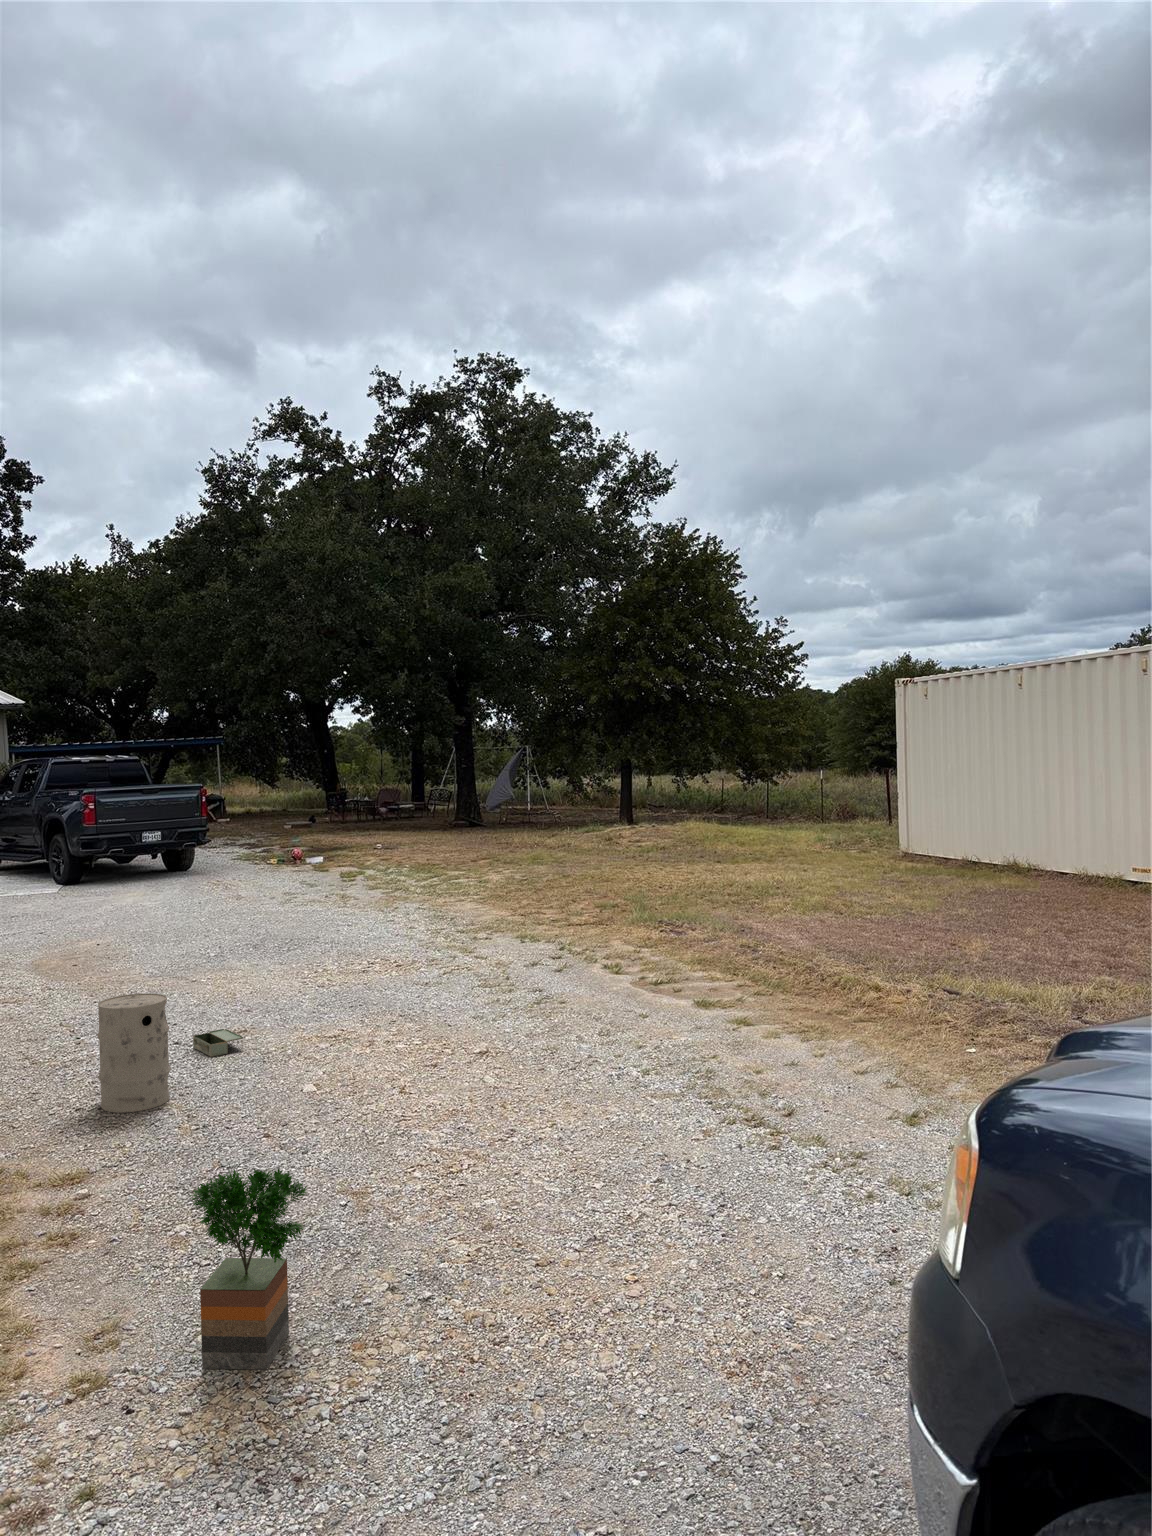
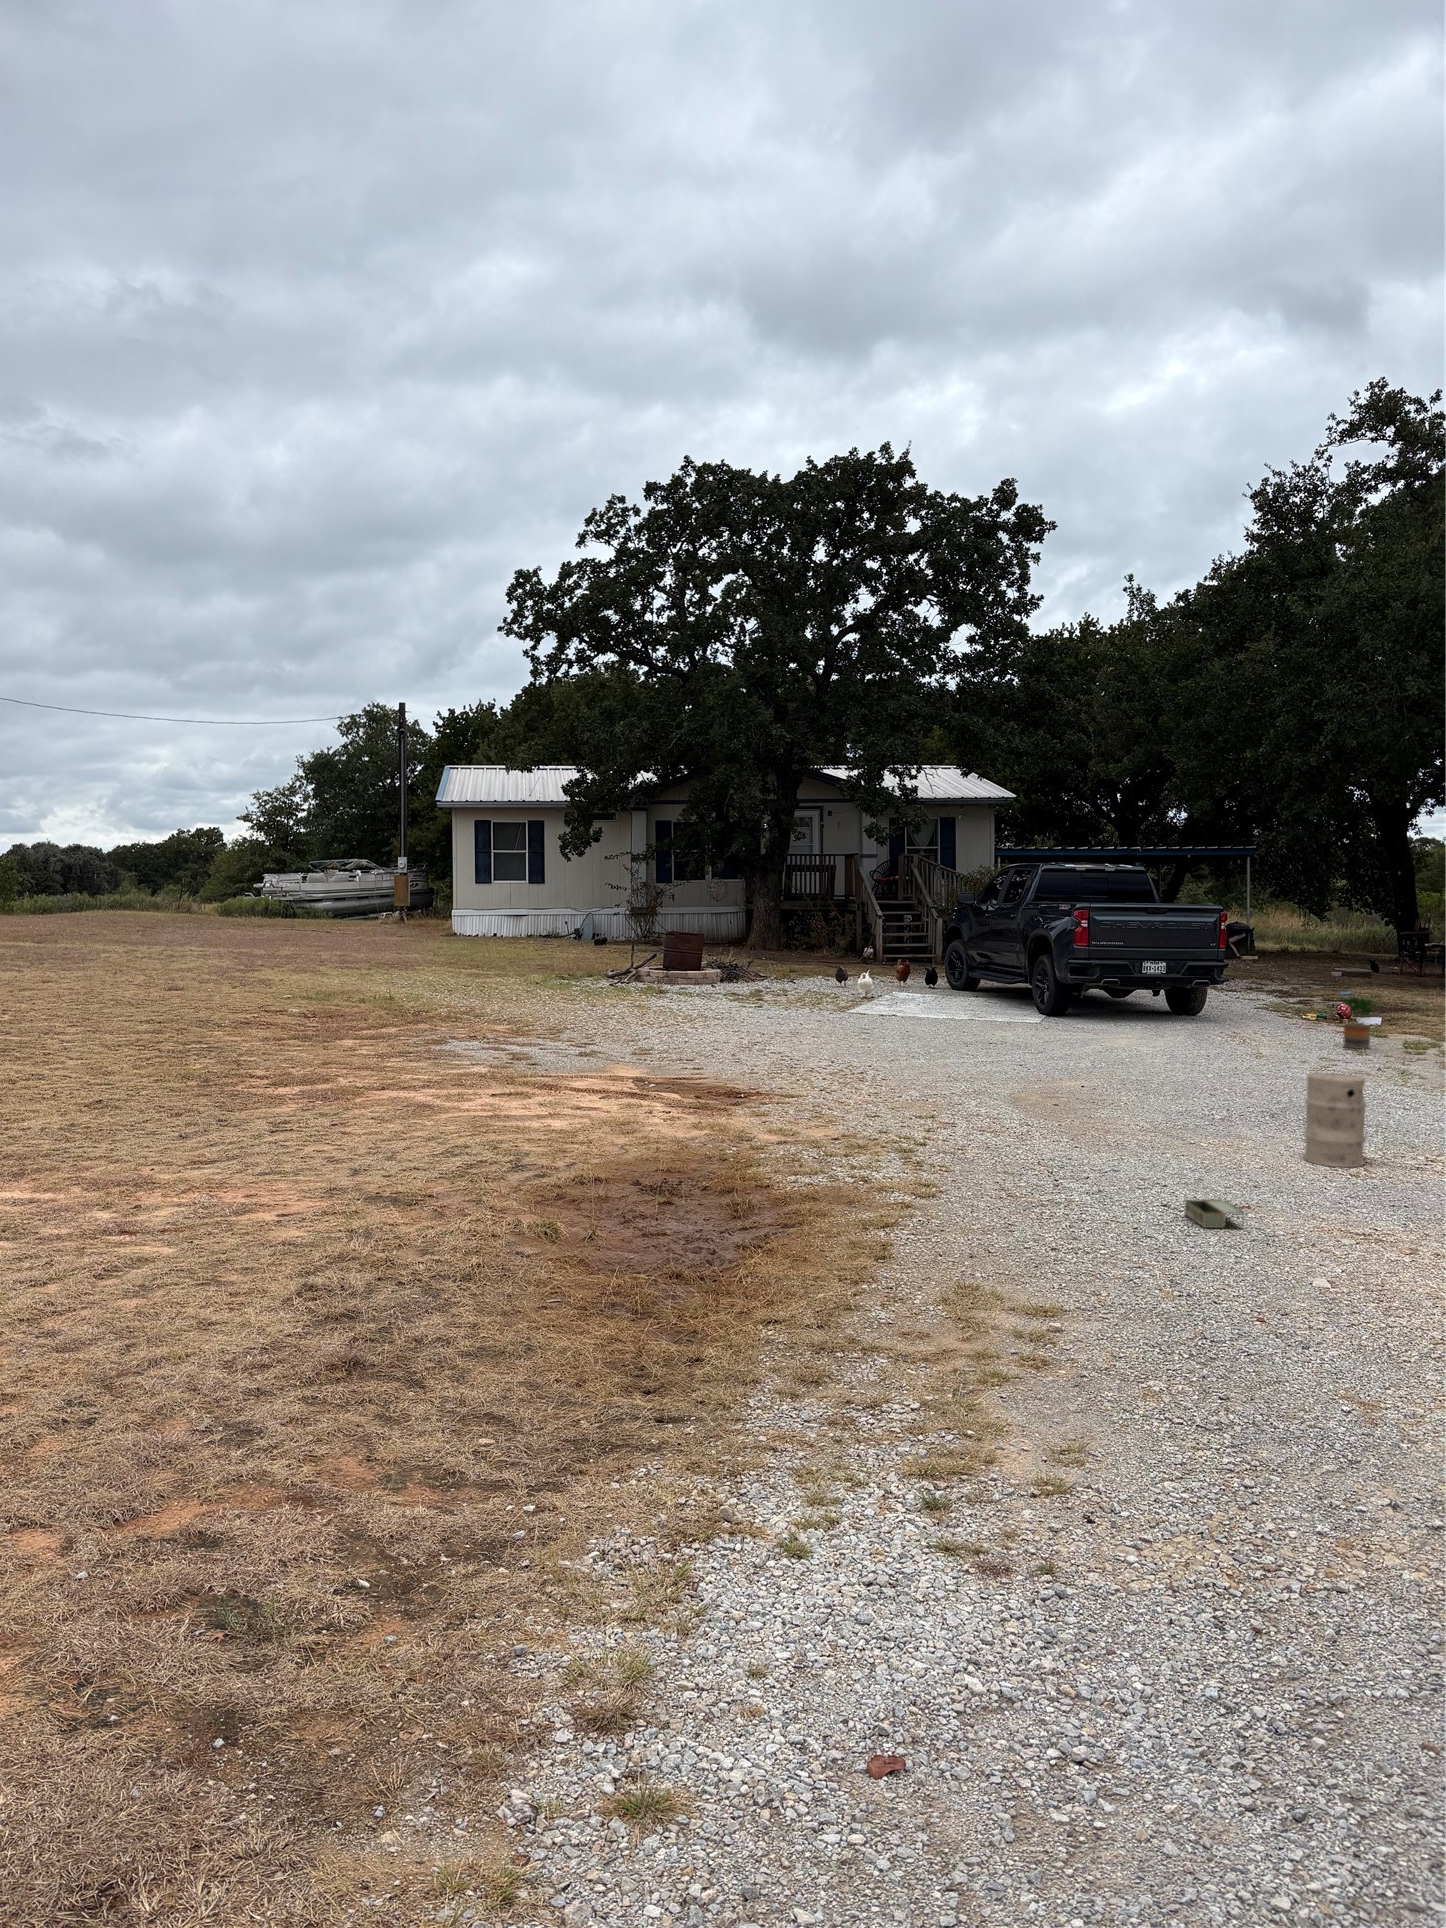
trash can: present [97,993,171,1113] -> present [1304,1073,1366,1167]
potted tree: present [190,1169,307,1370] -> present [1343,997,1375,1049]

